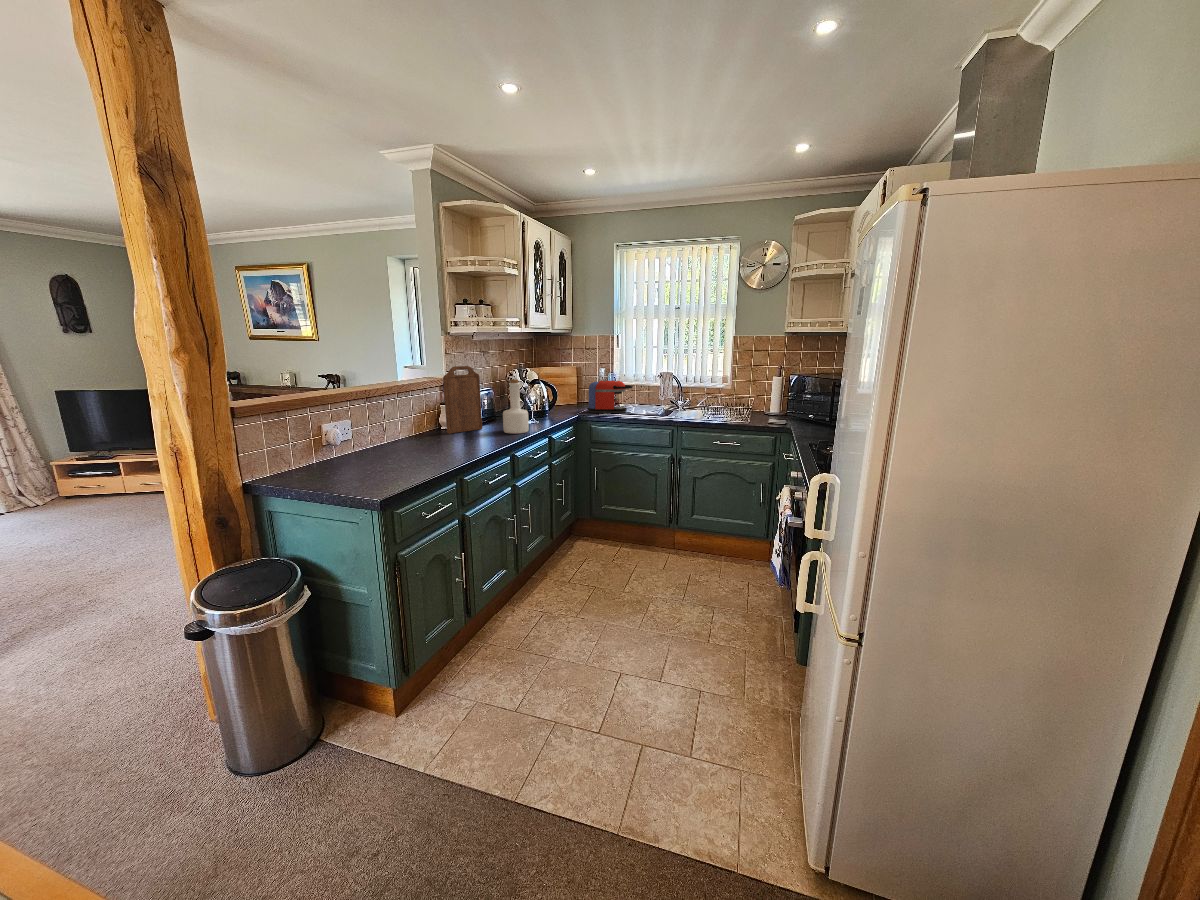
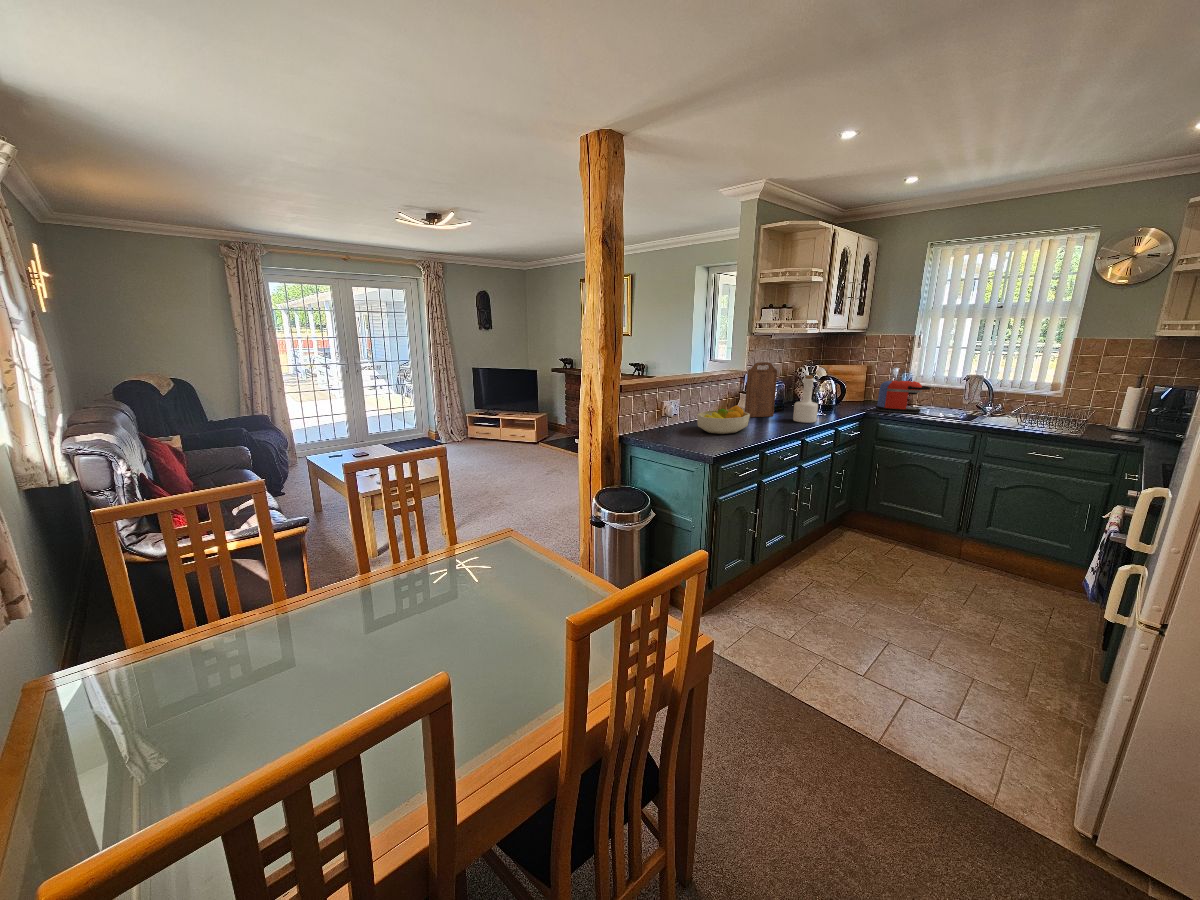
fruit bowl: none [373,421,447,461] -> present [697,405,750,434]

